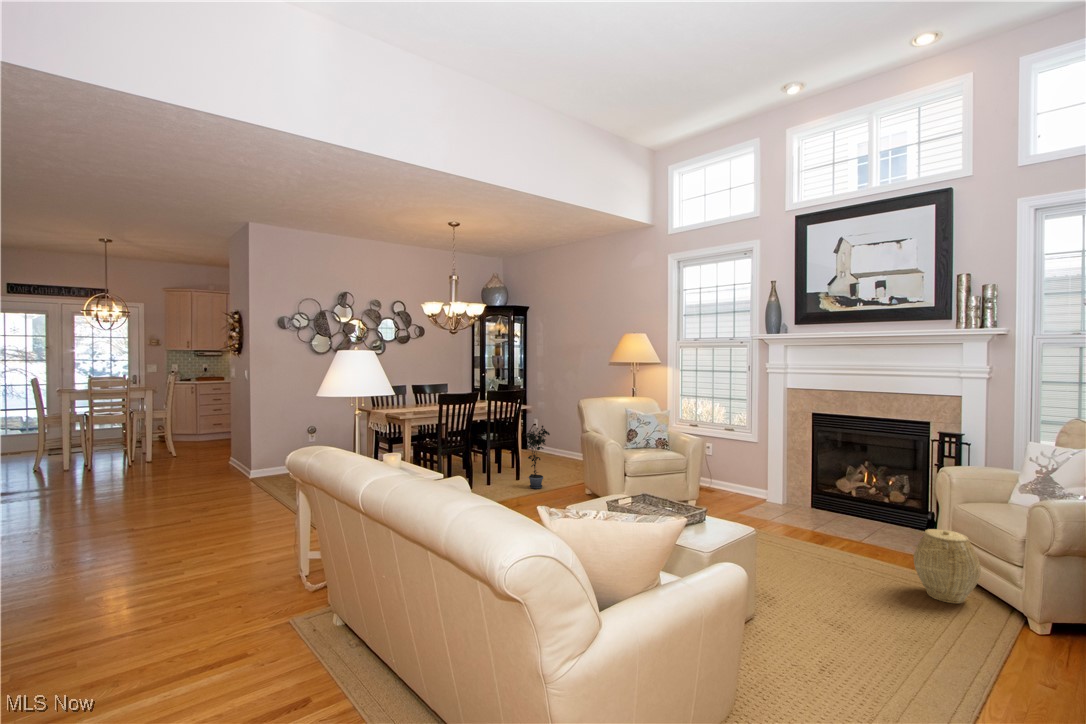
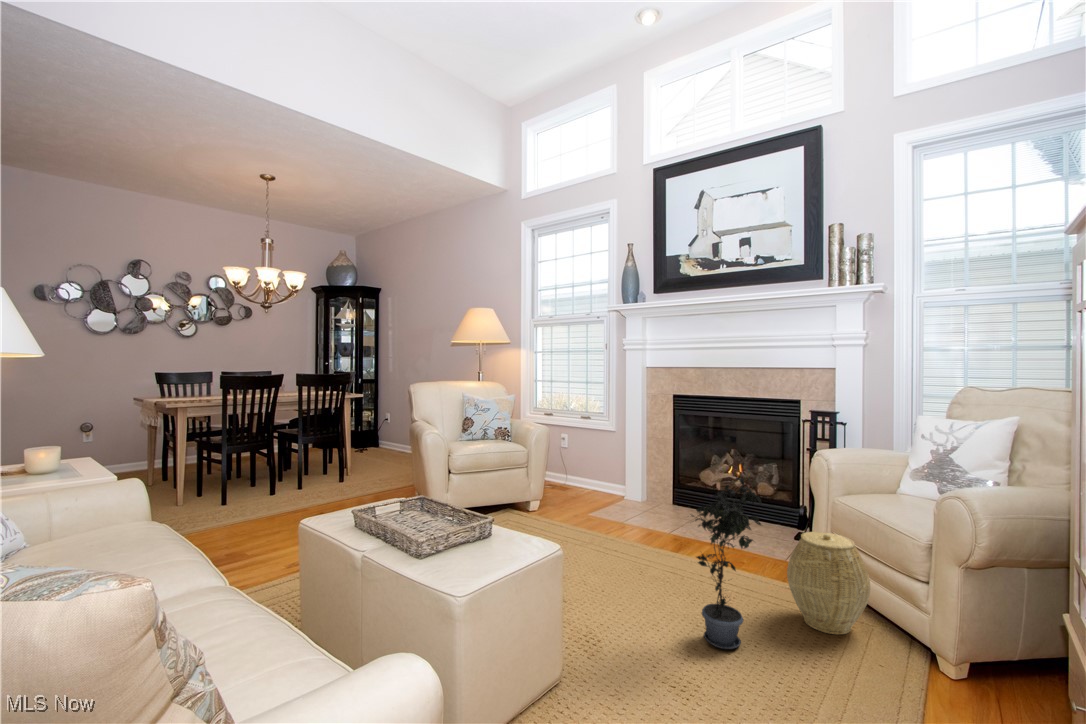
potted plant: present [524,426,550,489] -> present [691,478,761,649]

